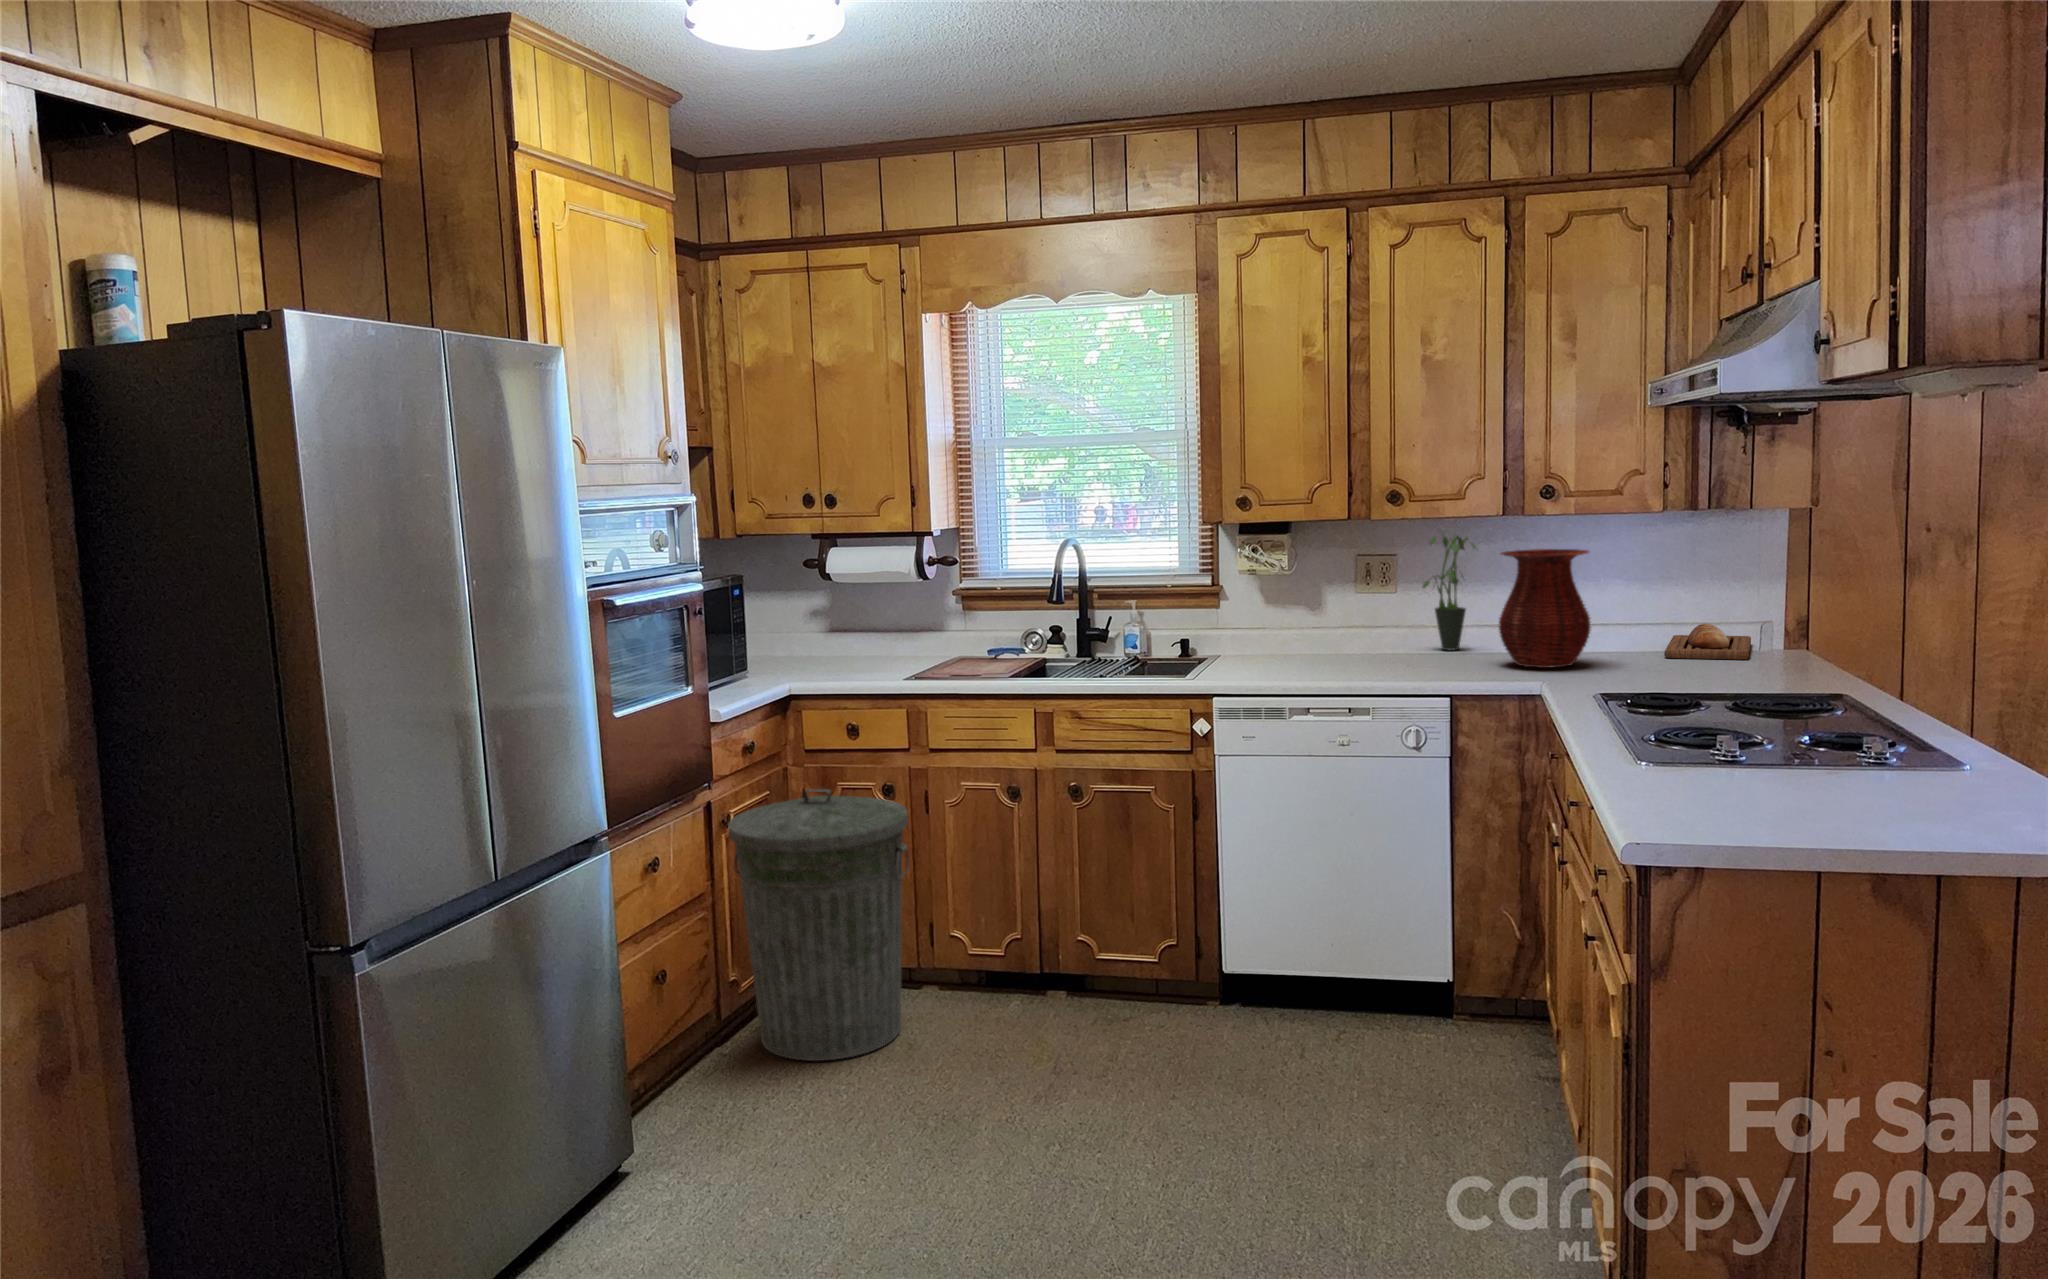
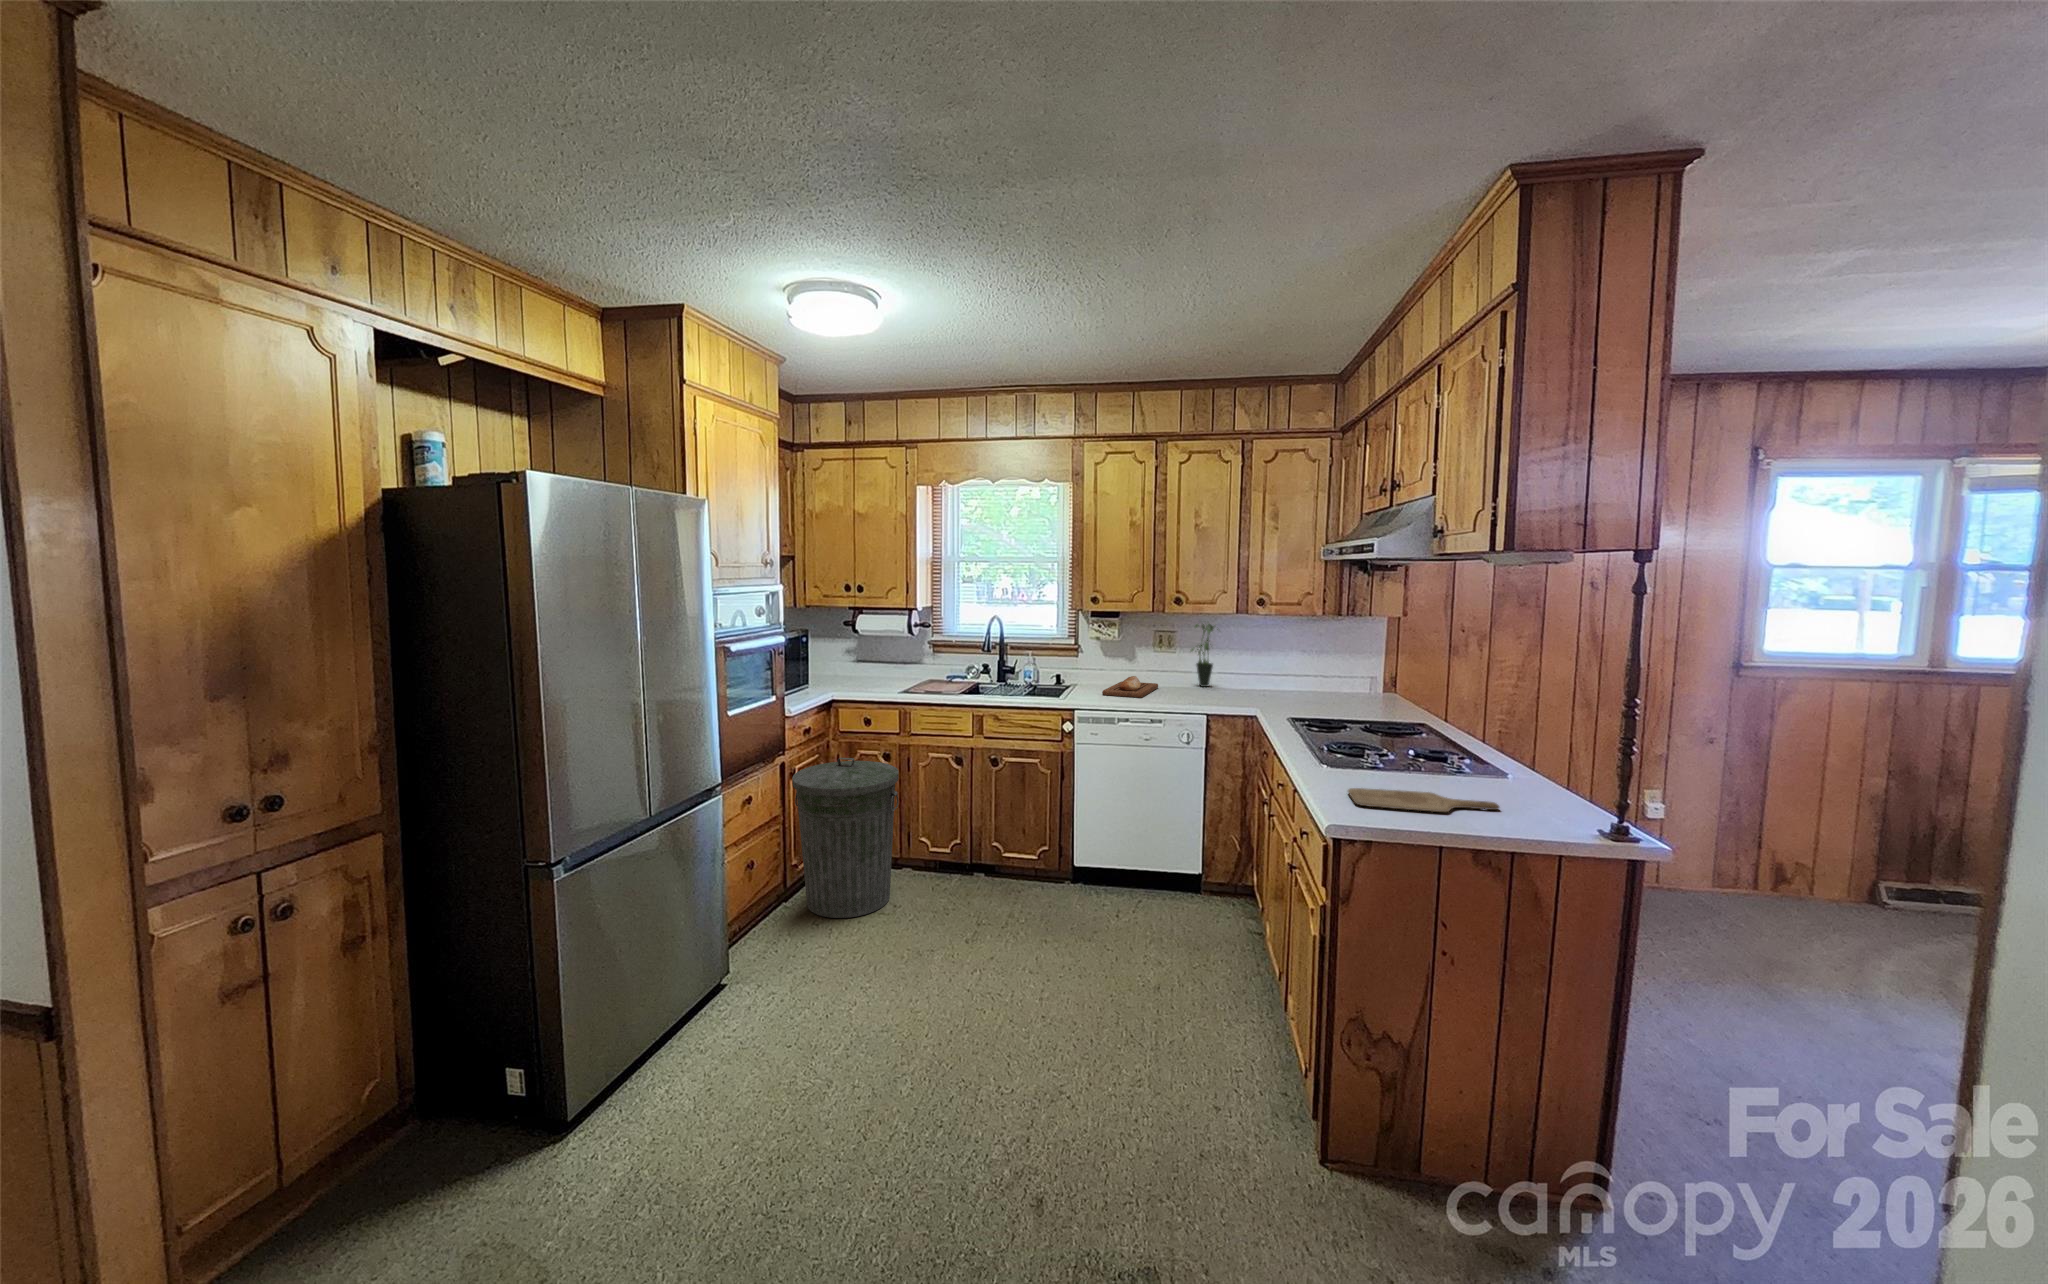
vase: present [1498,549,1590,668] -> none [1232,634,1284,700]
bread loaf: present [1664,624,1751,660] -> present [1102,676,1158,698]
cutting board: none [1666,789,1929,819] -> present [1348,788,1499,812]

